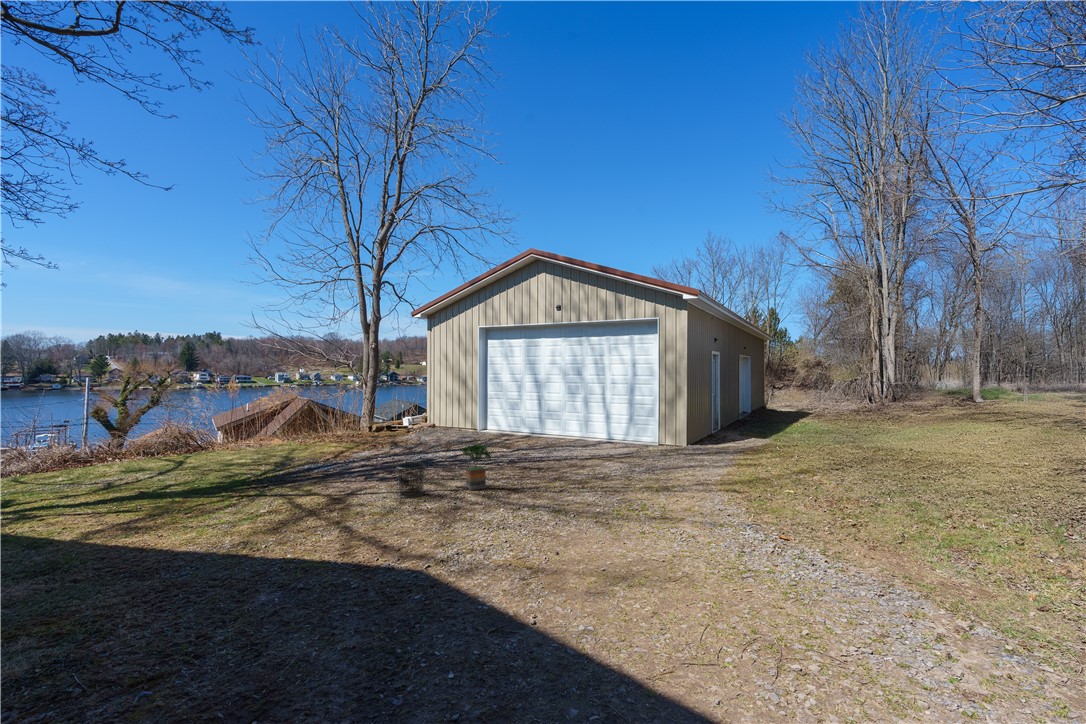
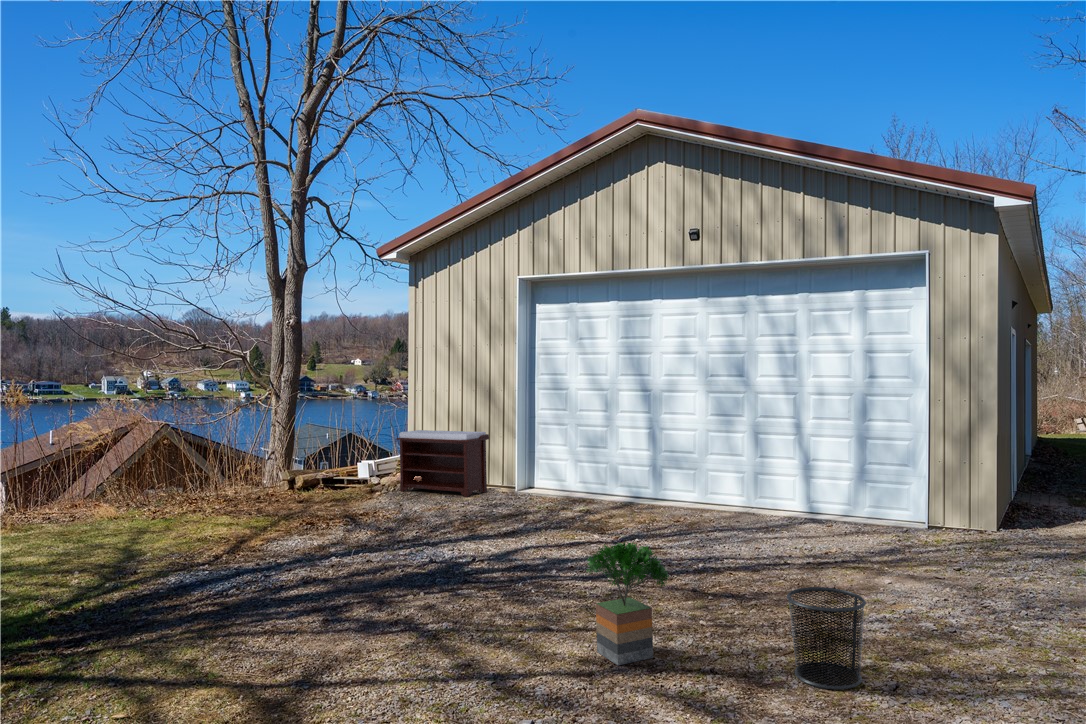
bench: none [421,401,466,434] -> present [397,430,489,497]
waste bin: present [397,462,425,498] -> present [787,587,866,690]

